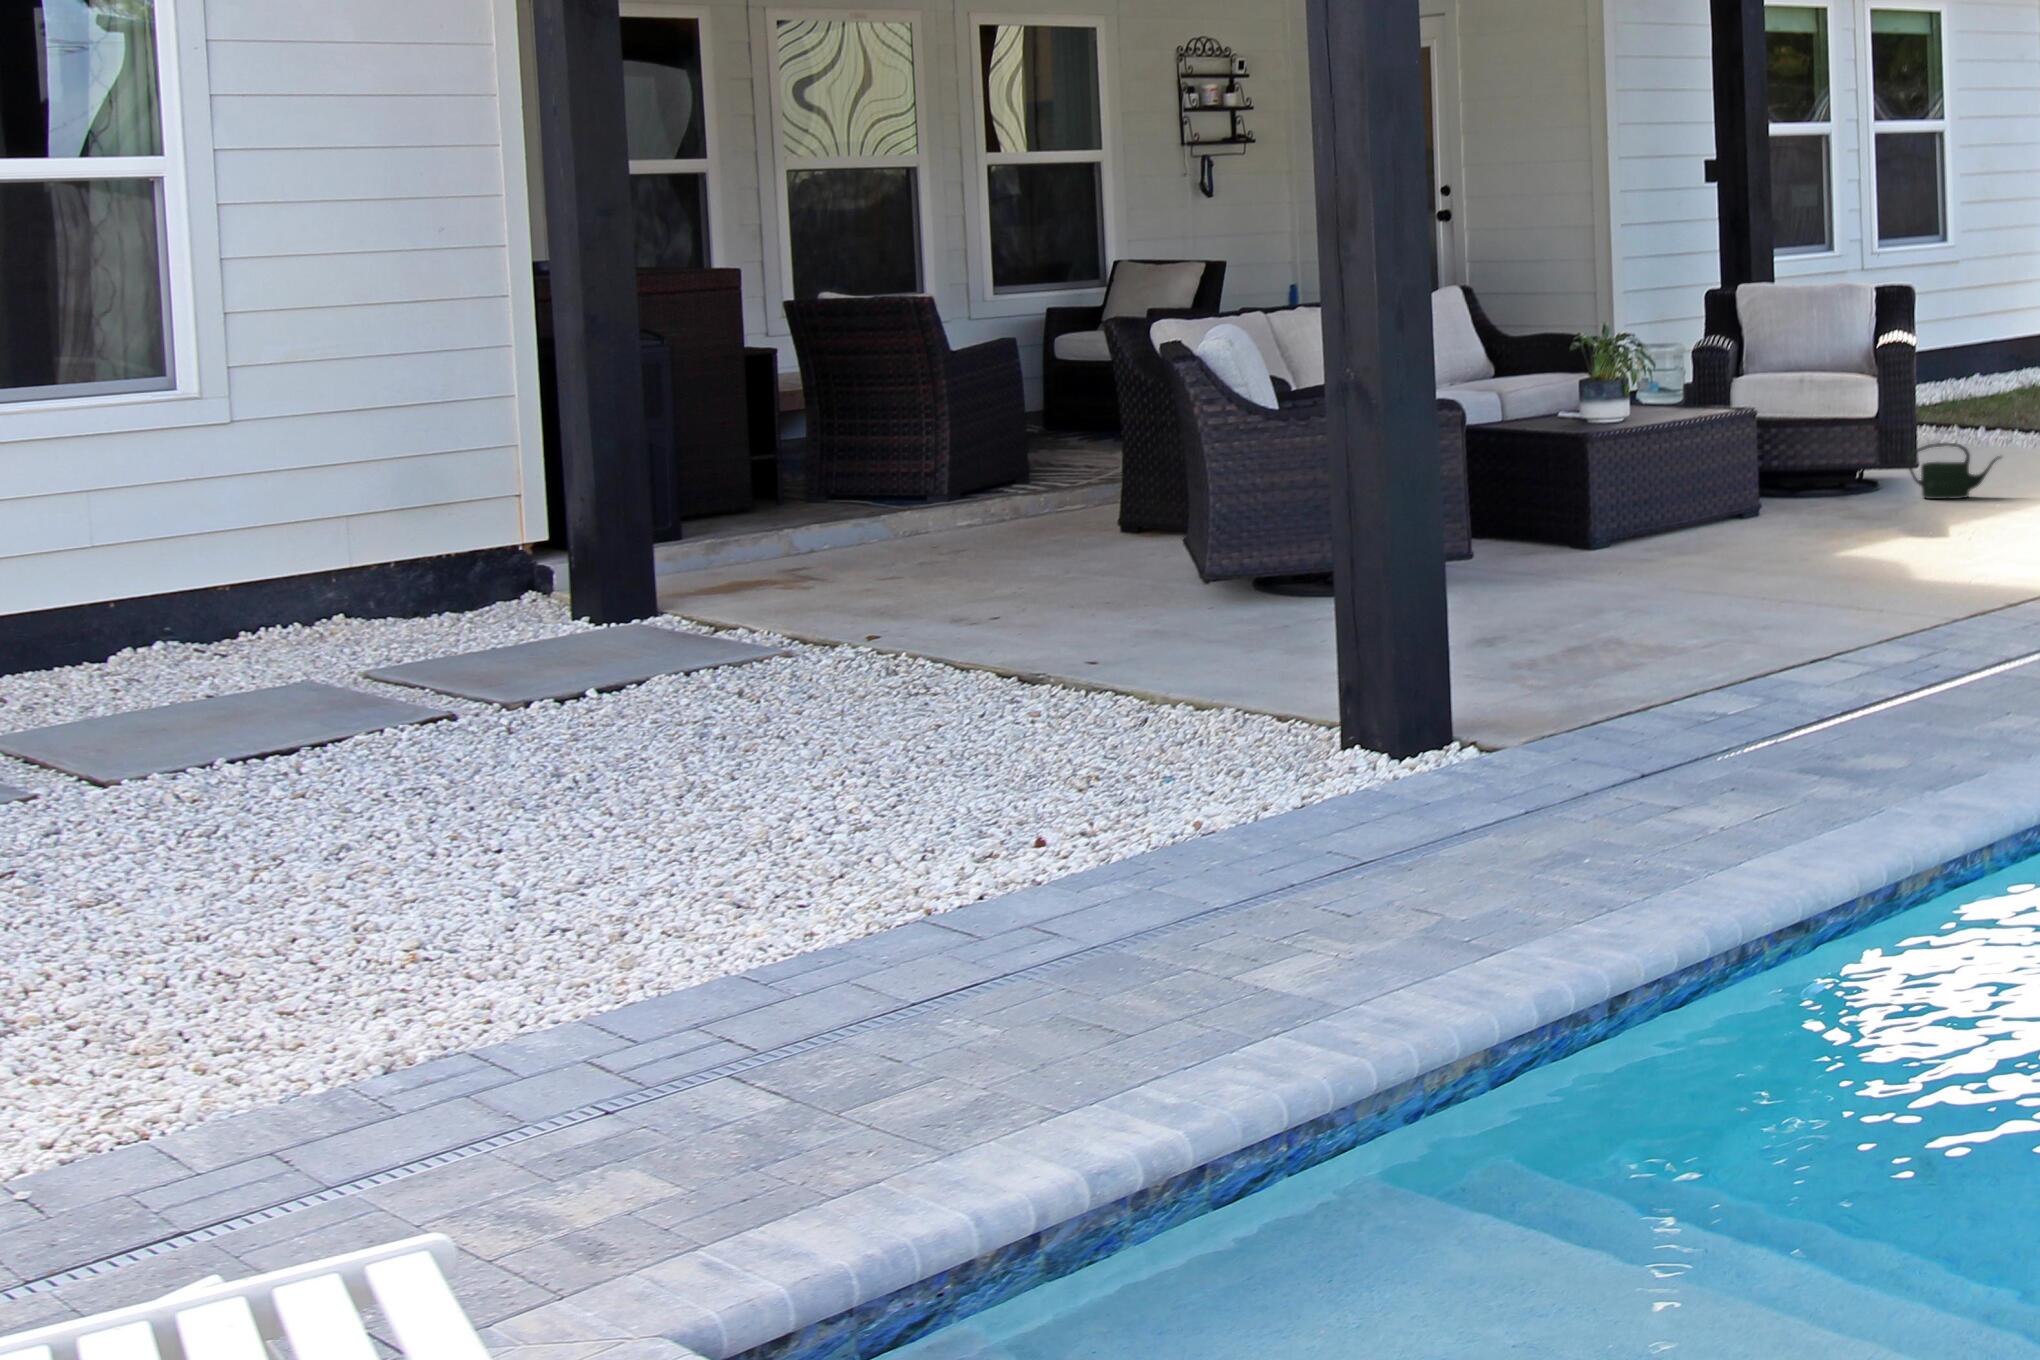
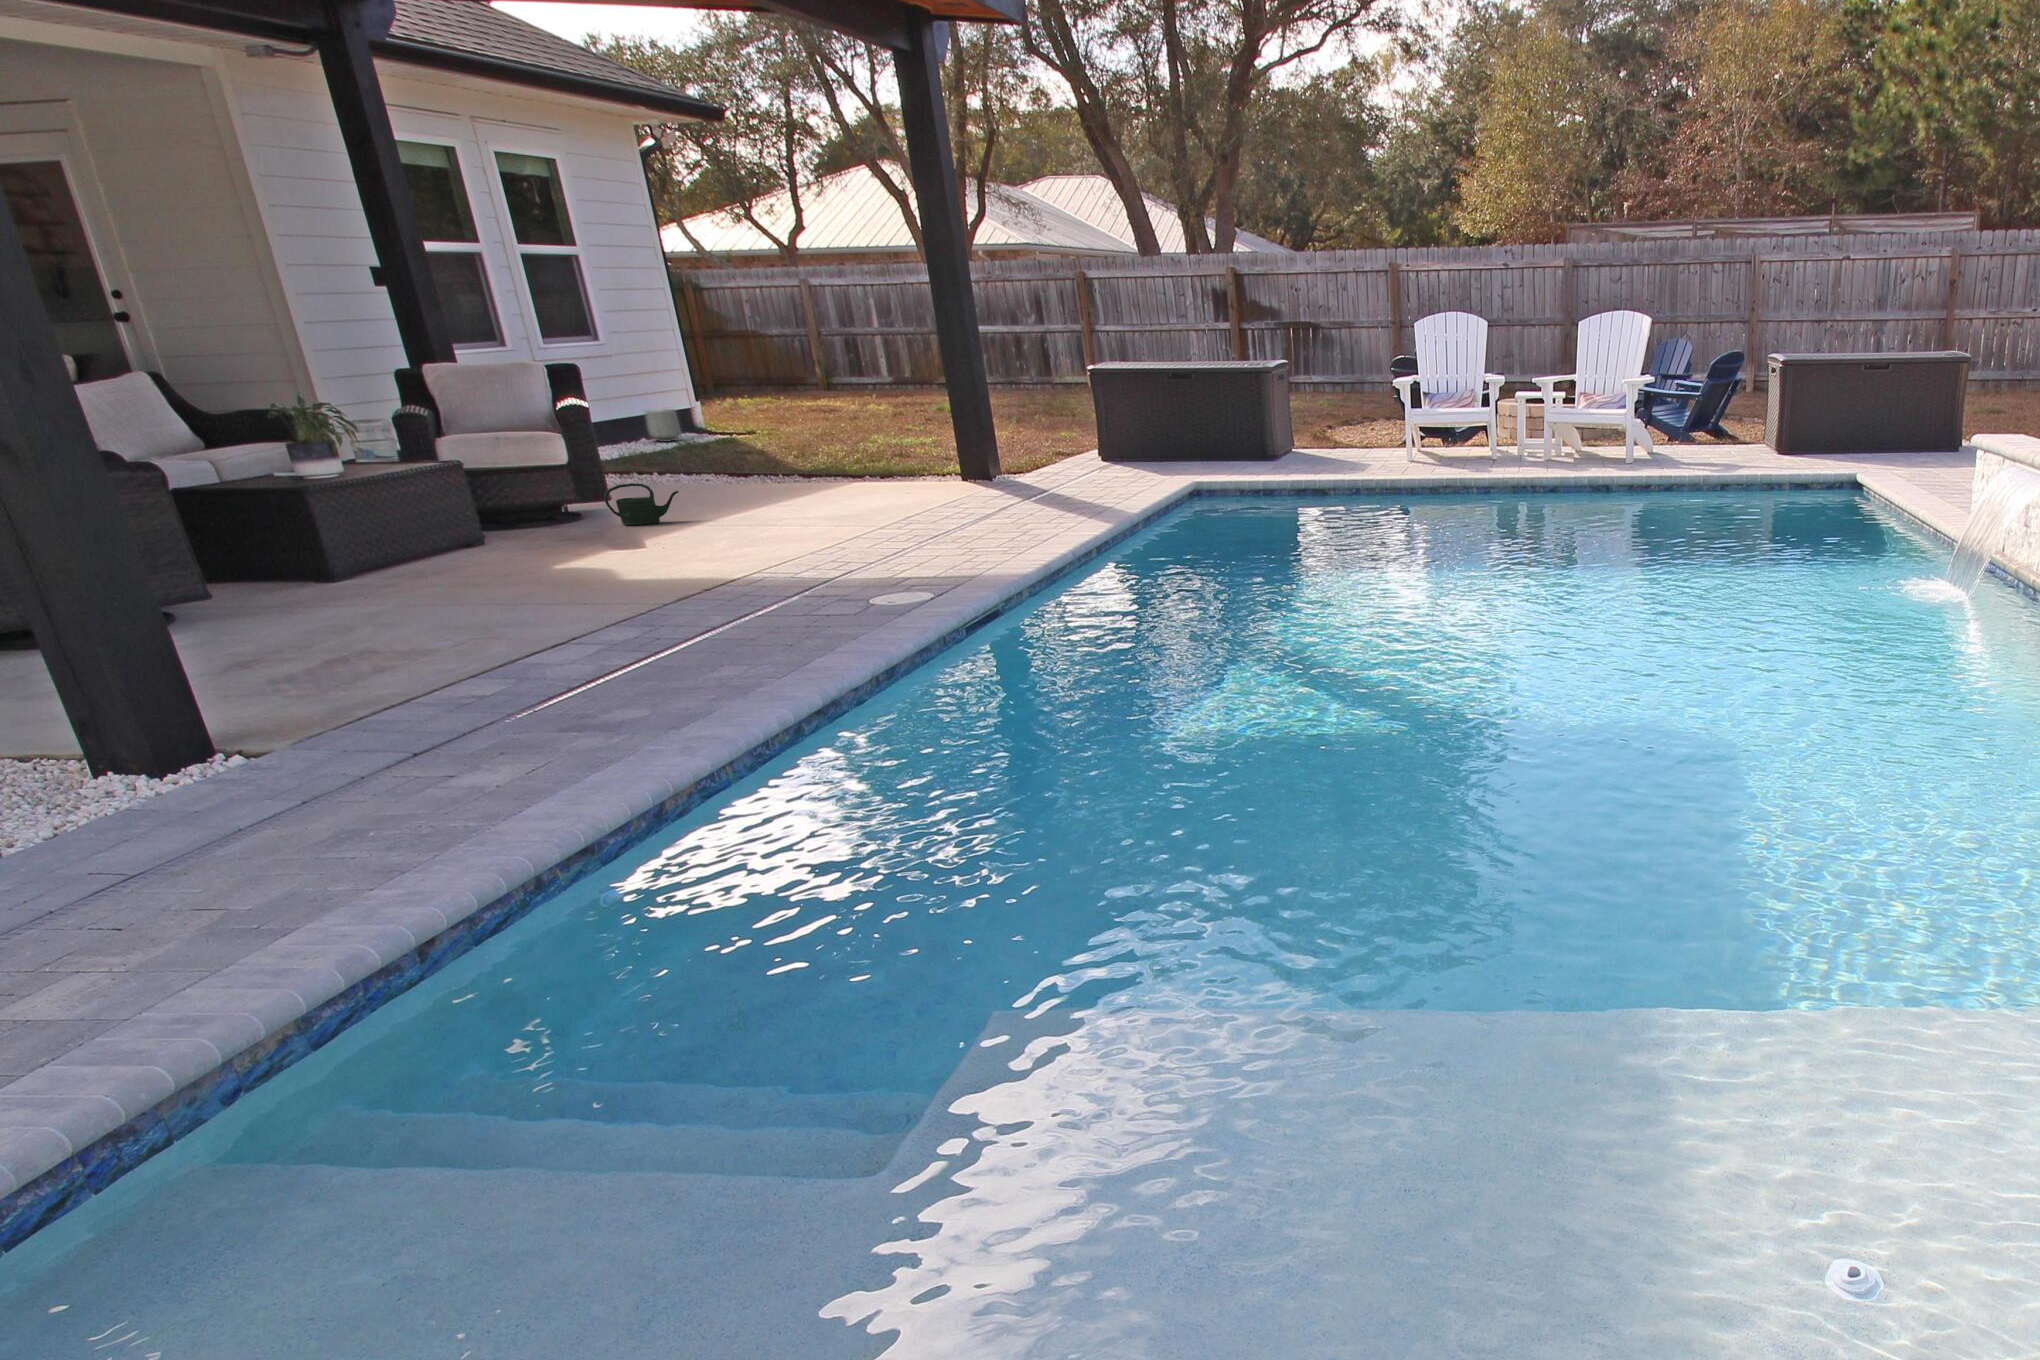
planter: none [1978,333,2024,378] -> present [645,409,682,442]

